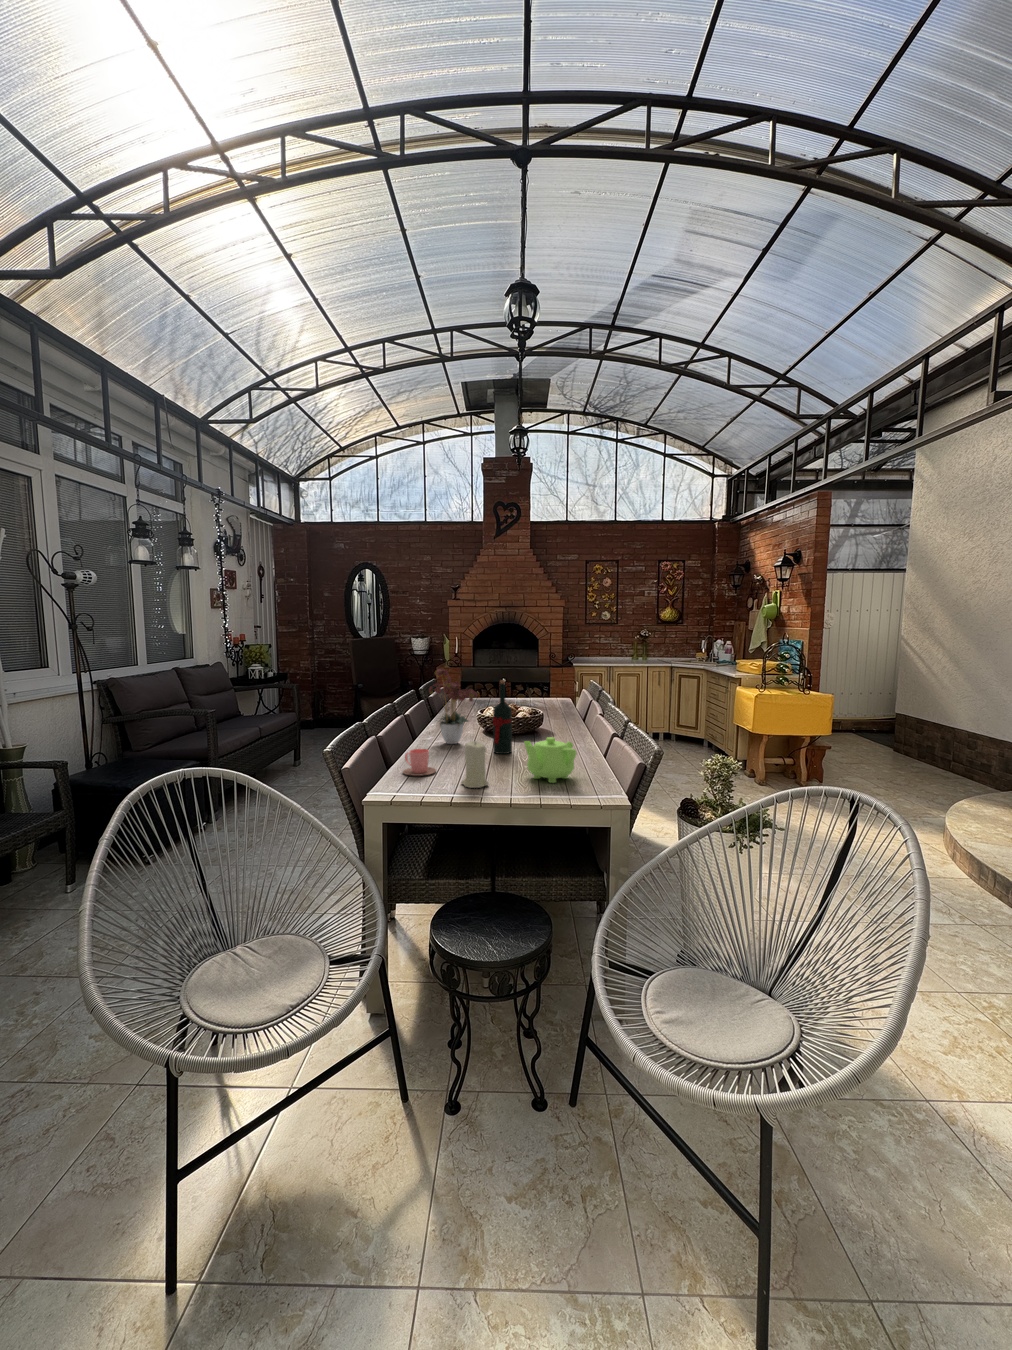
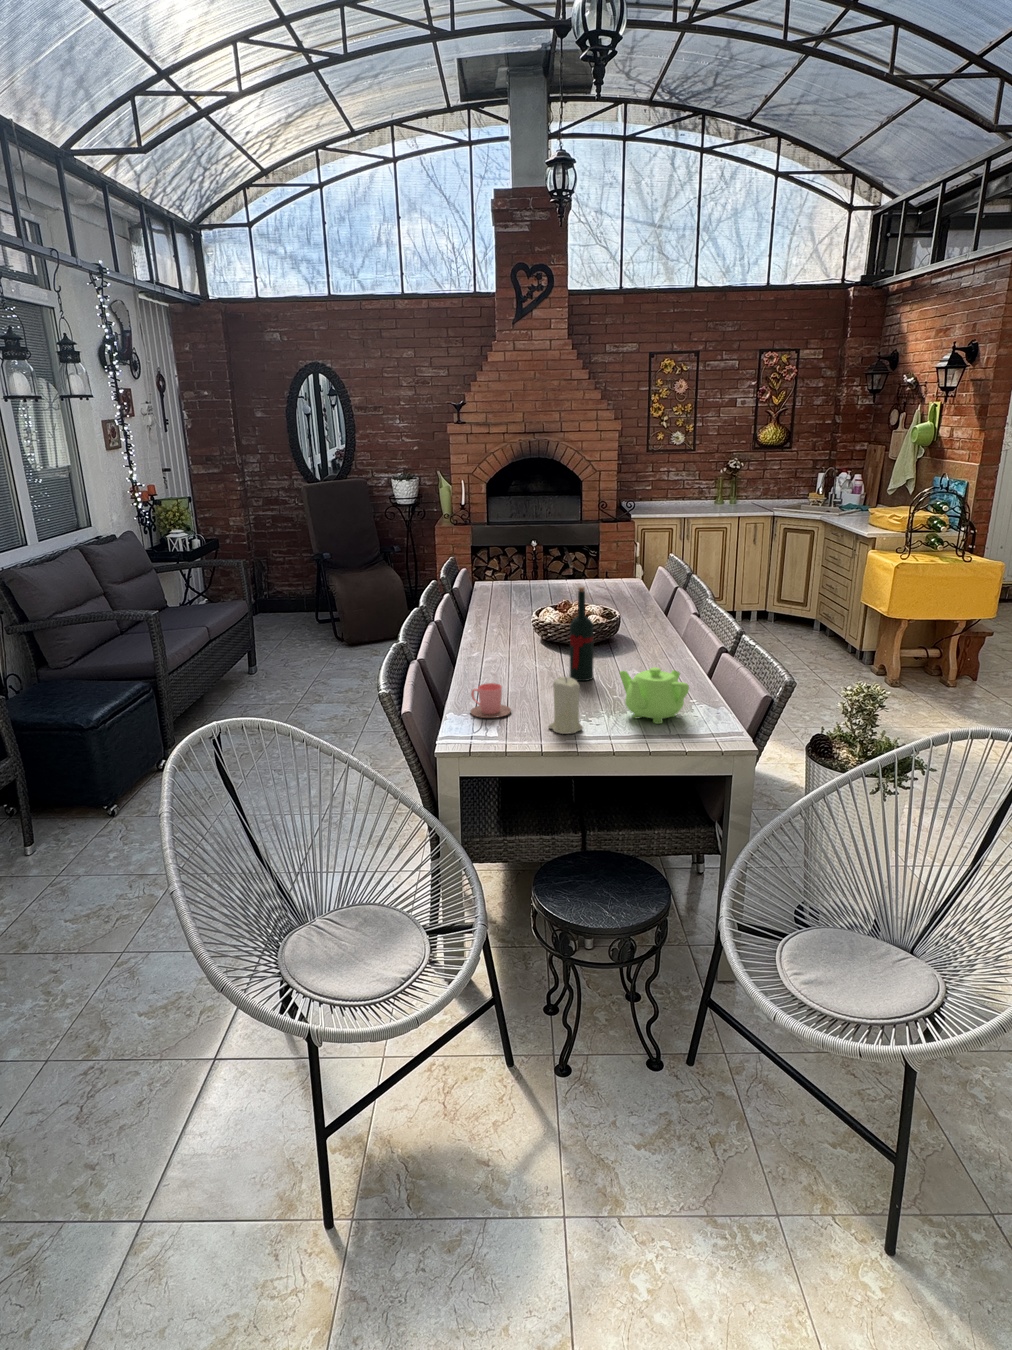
flower arrangement: present [429,669,477,744] -> none [478,565,549,667]

